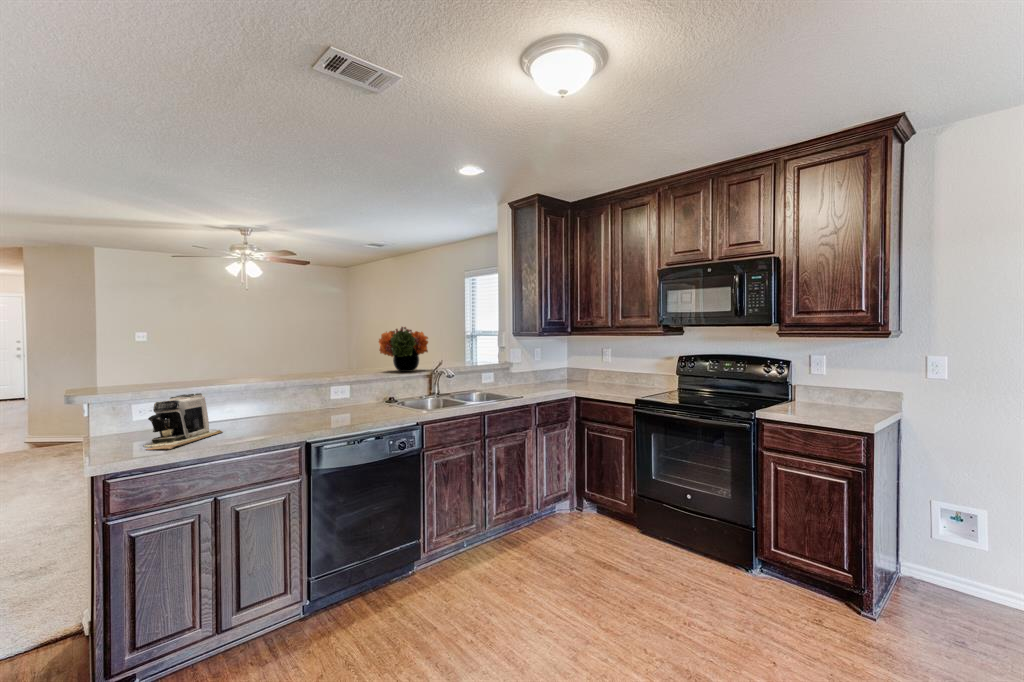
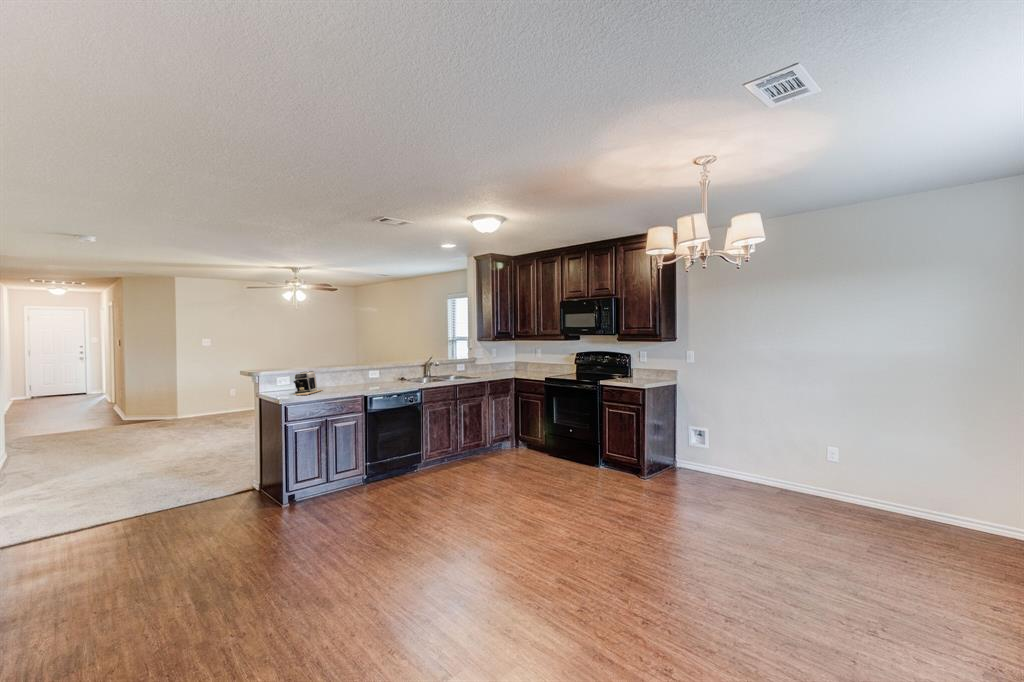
flower arrangement: present [379,327,428,372] -> none [394,336,425,363]

